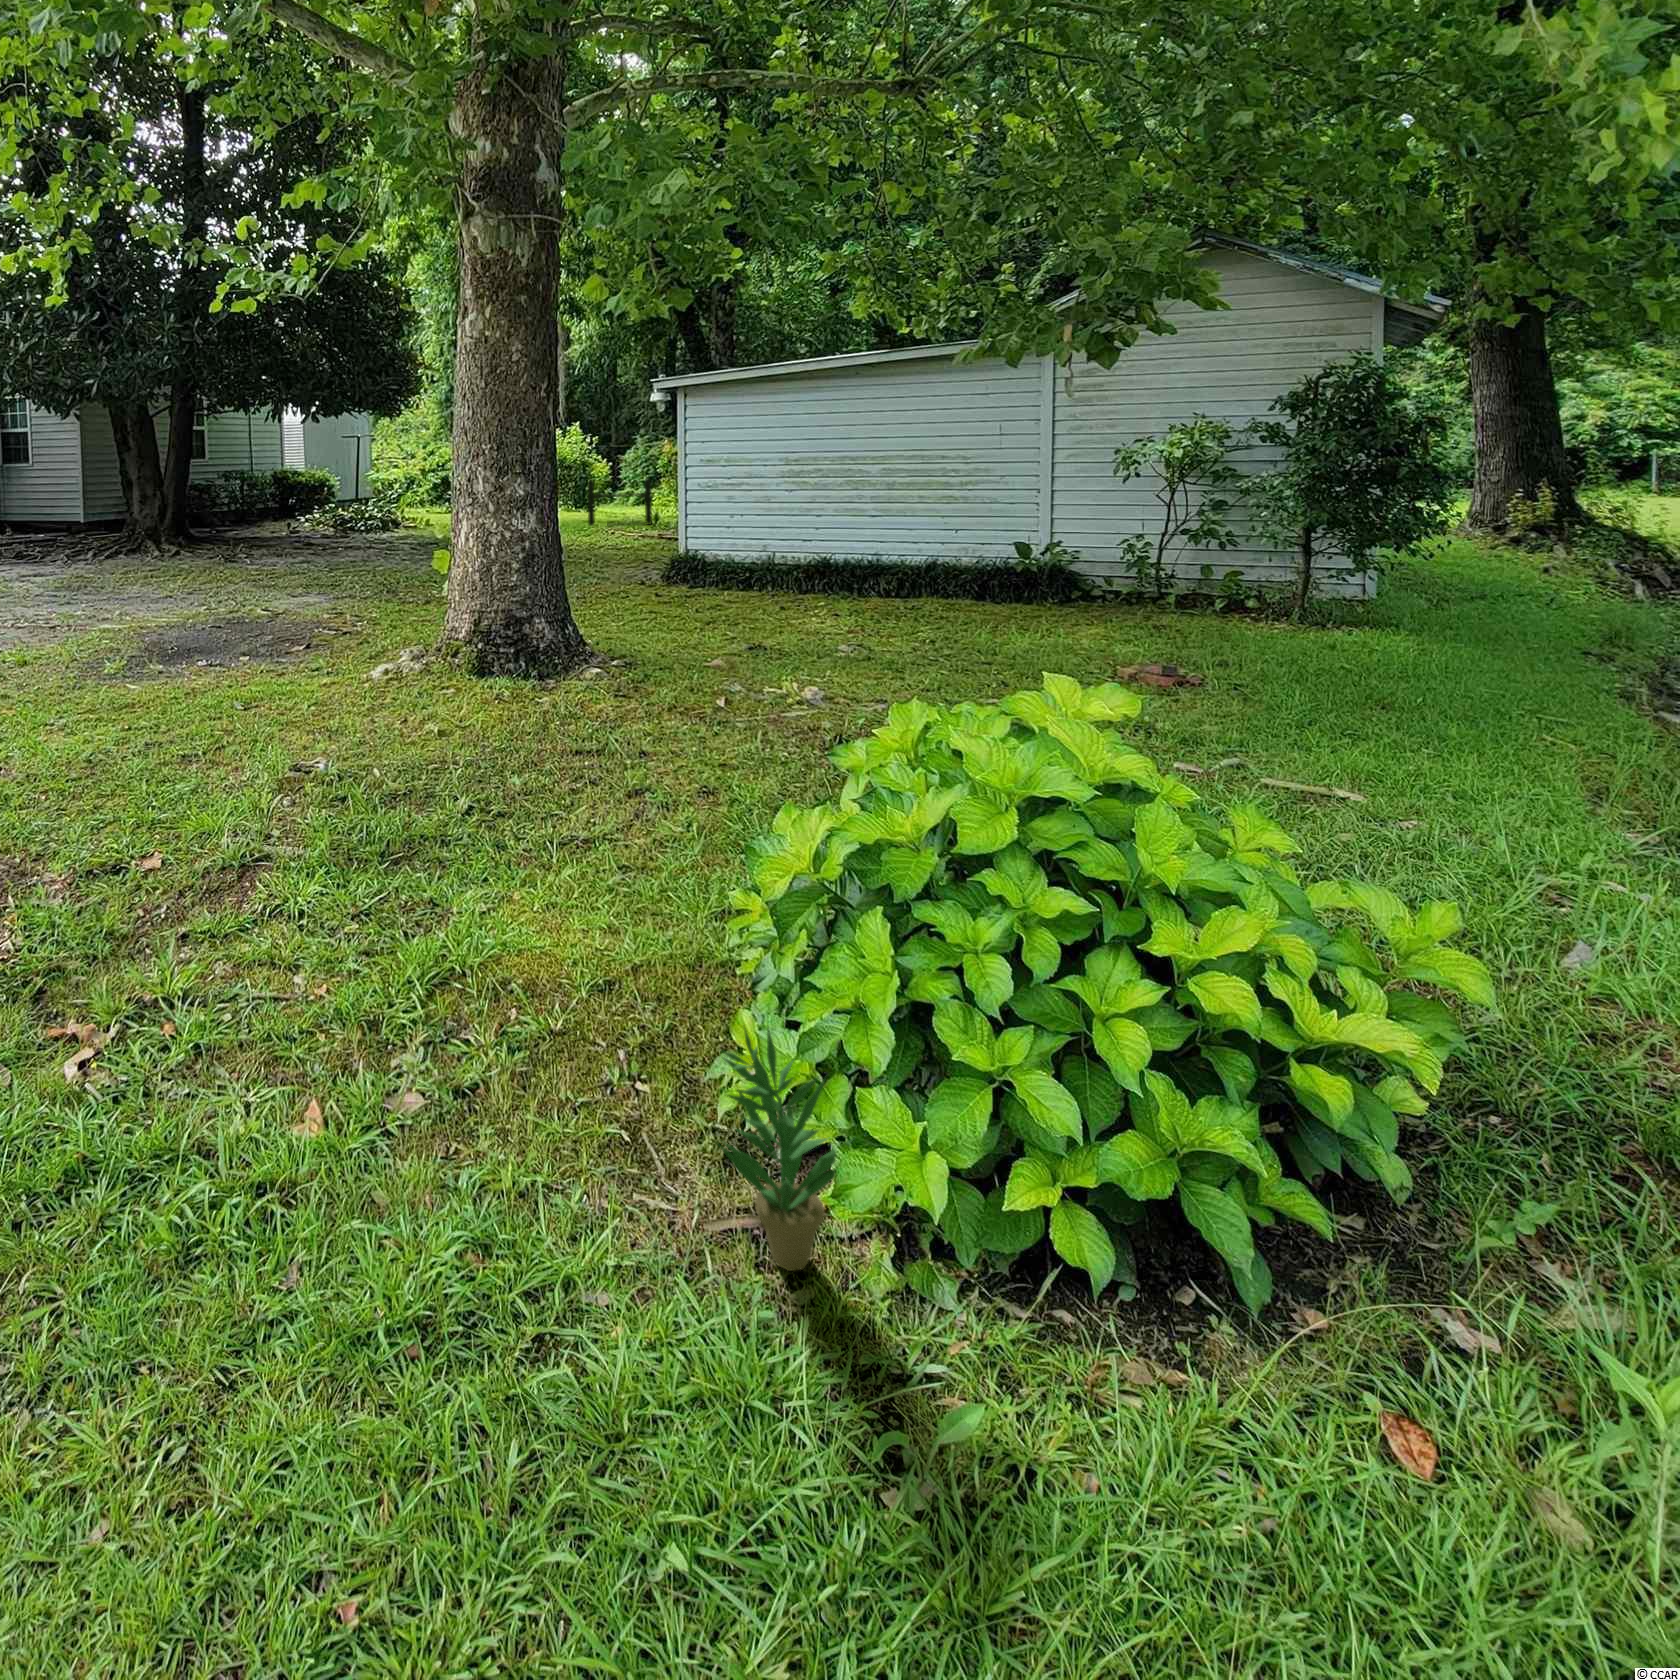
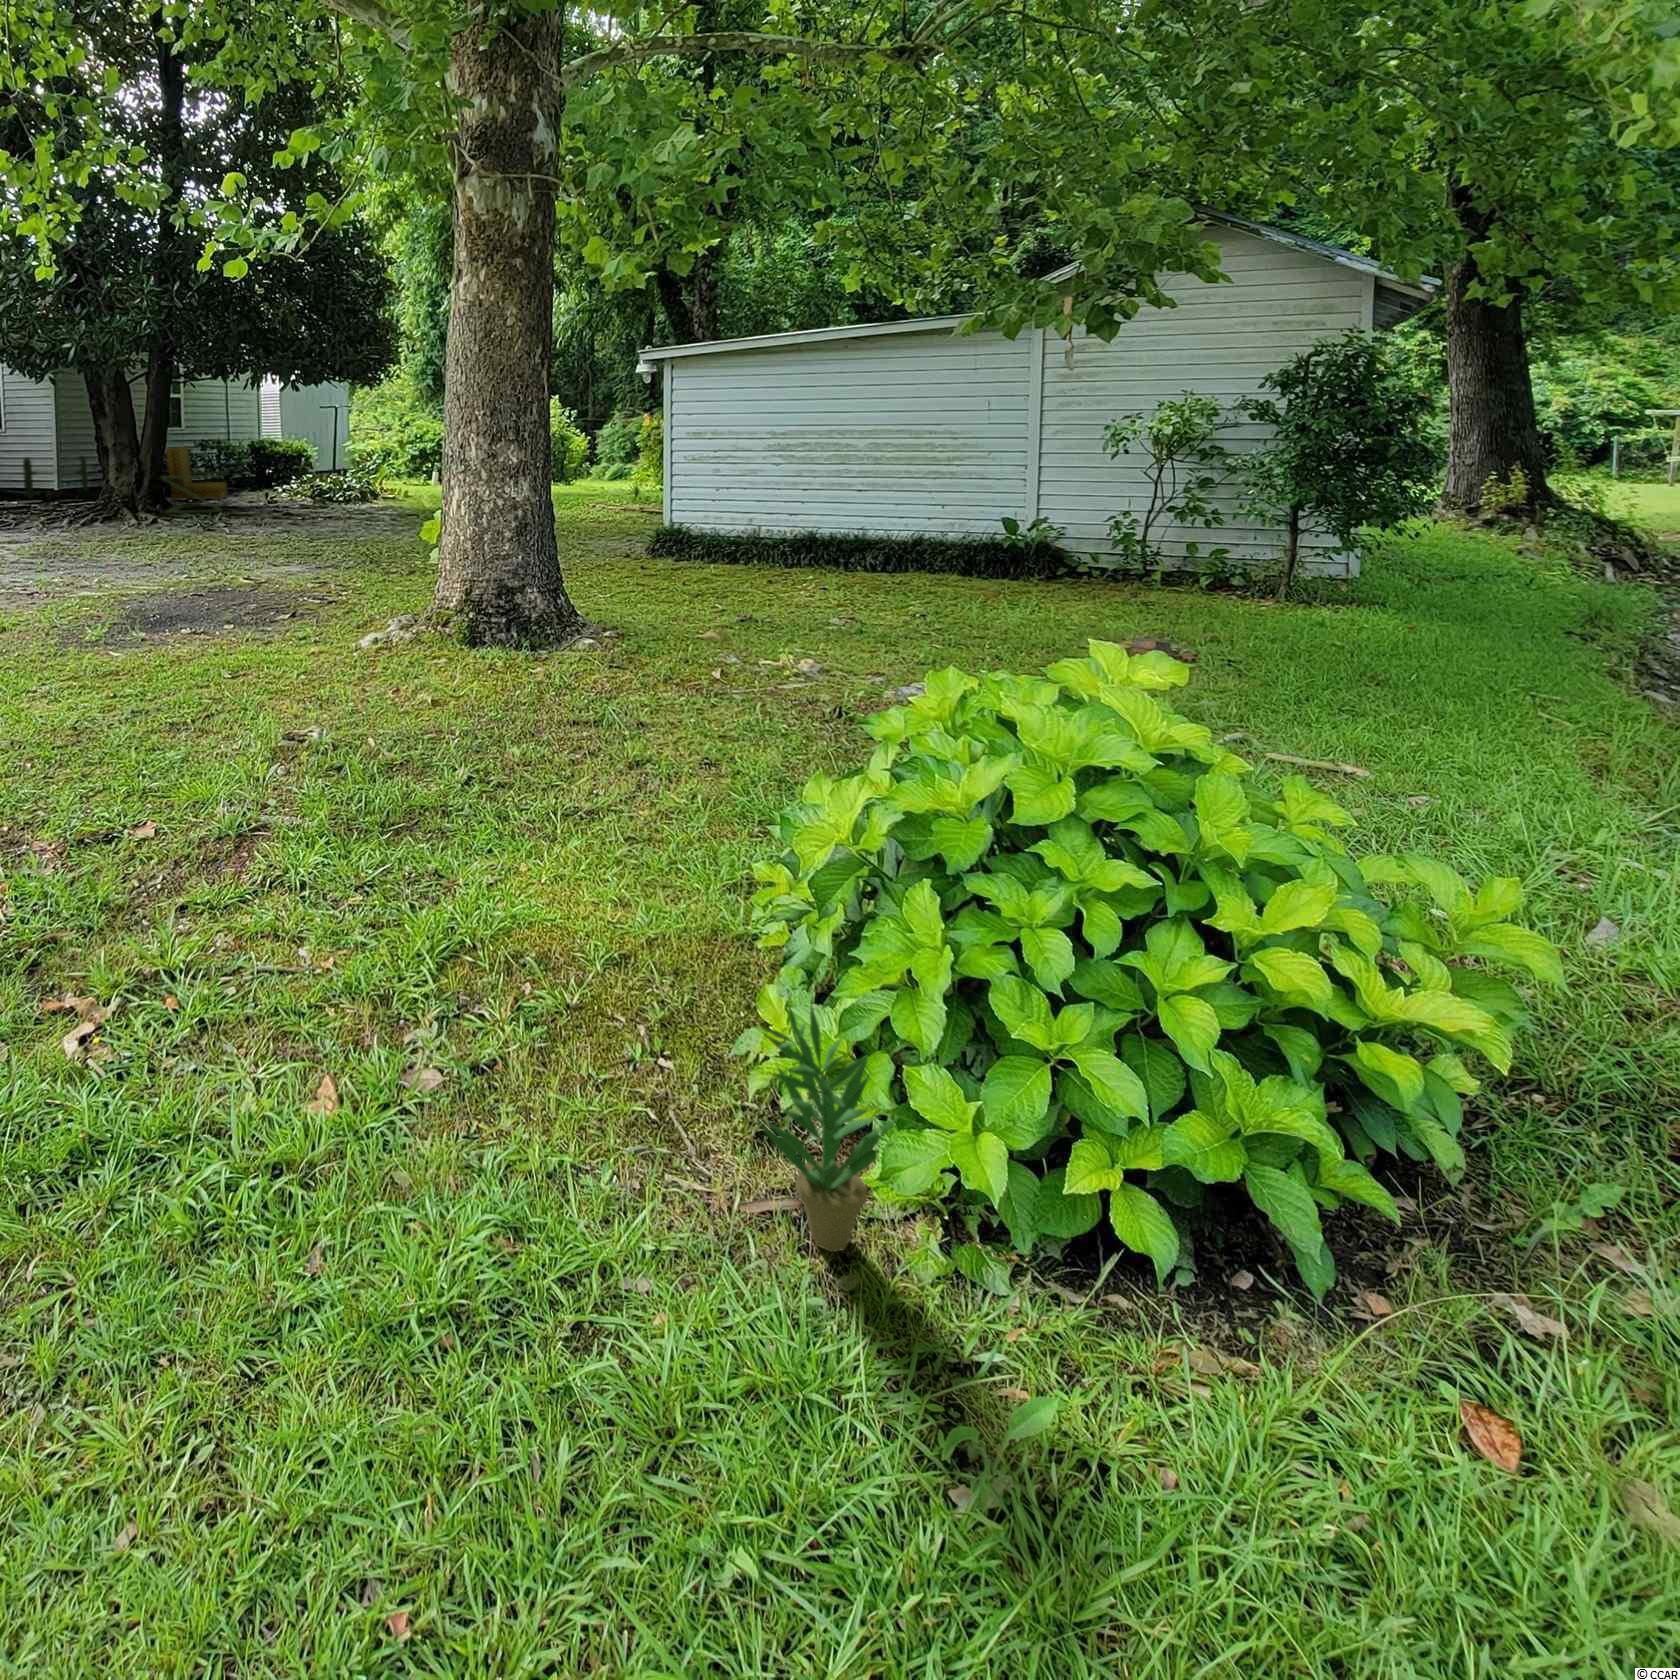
lounge chair: none [186,475,257,543] -> present [161,447,231,513]
bench: present [588,478,652,526] -> present [23,456,88,499]

